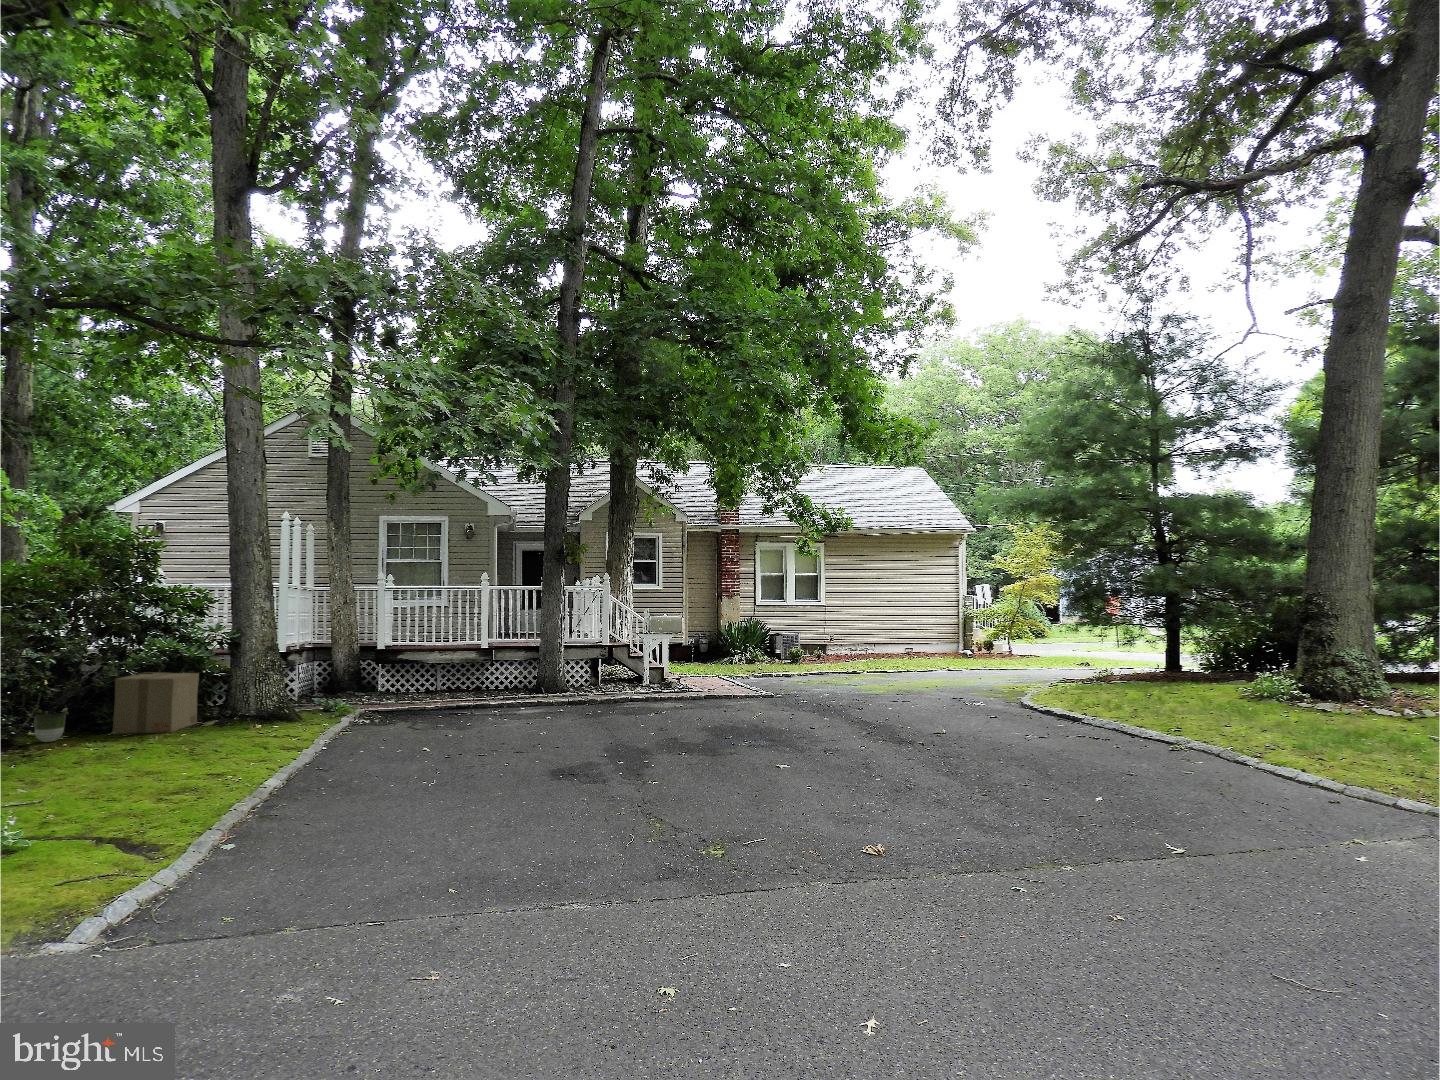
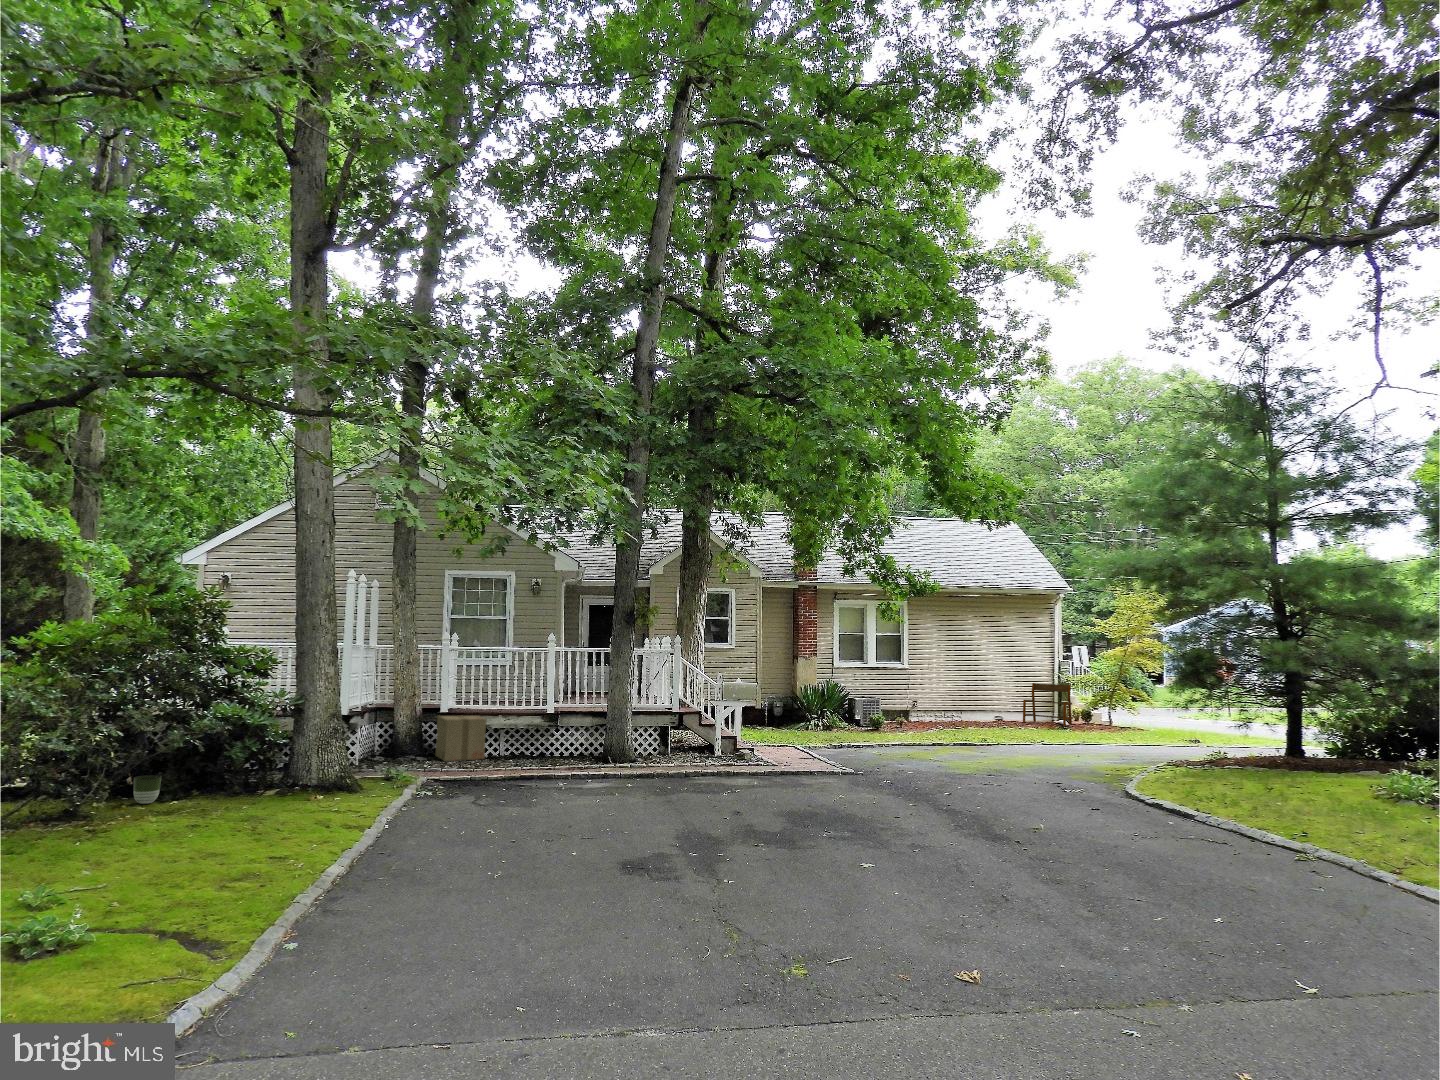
bench: none [930,617,974,654] -> present [1023,683,1073,726]
cardboard box: present [112,673,199,734] -> present [435,715,487,761]

